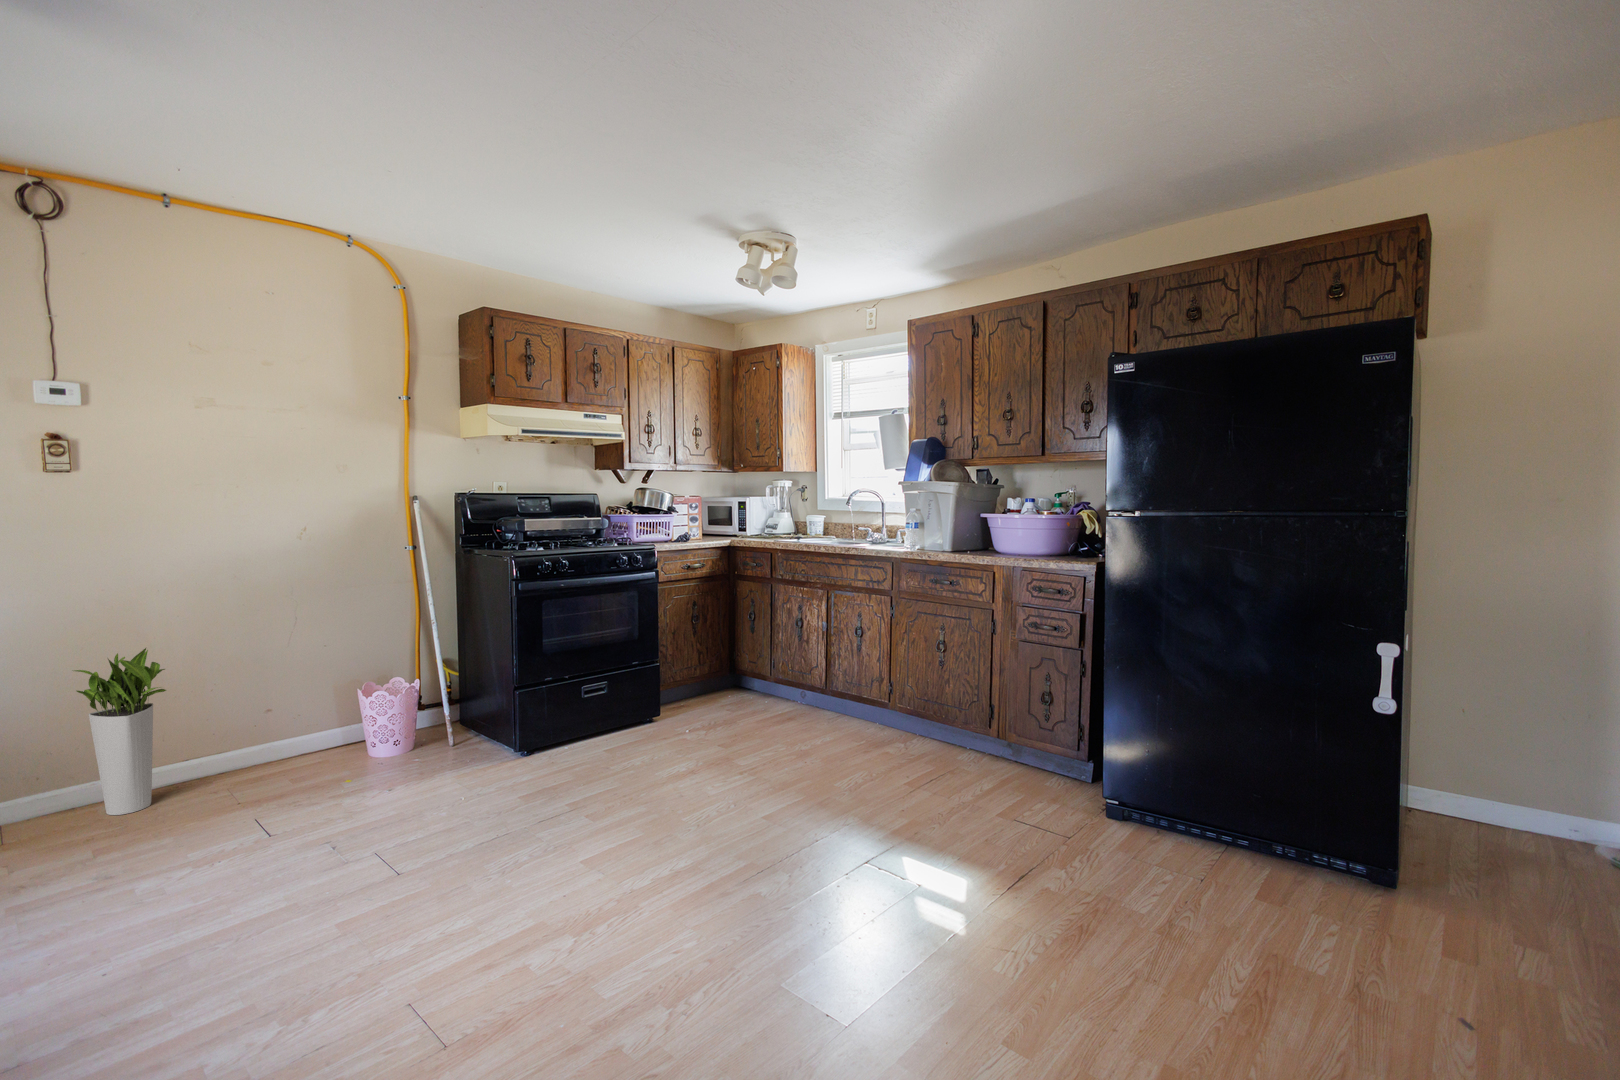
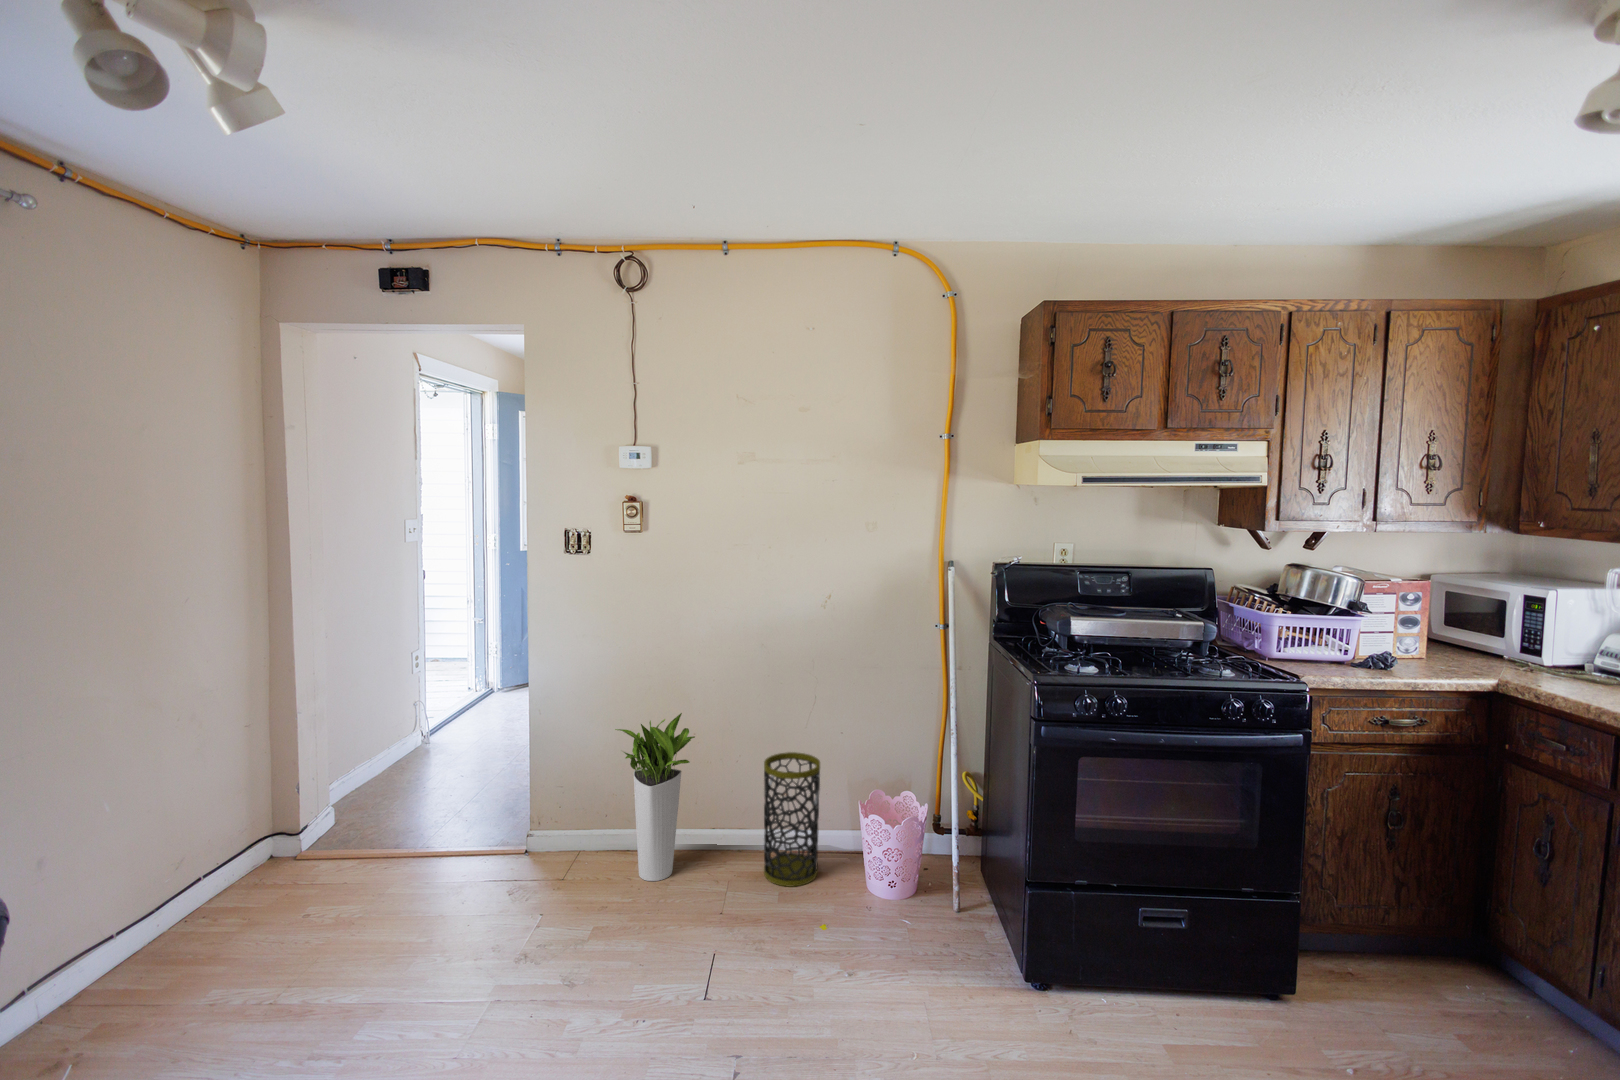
trash can: none [254,665,318,777] -> present [764,752,820,887]

